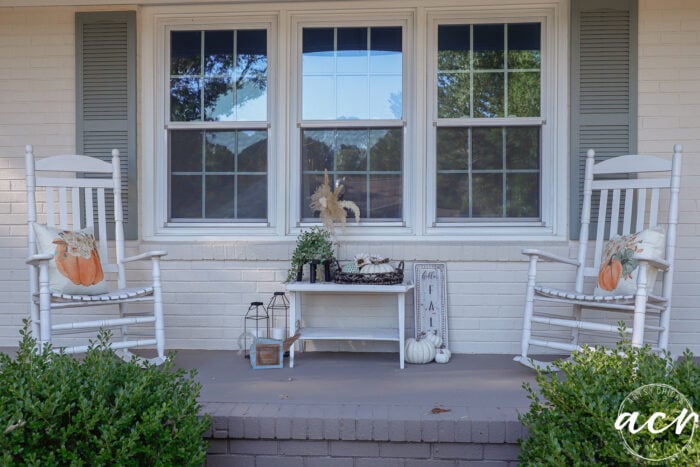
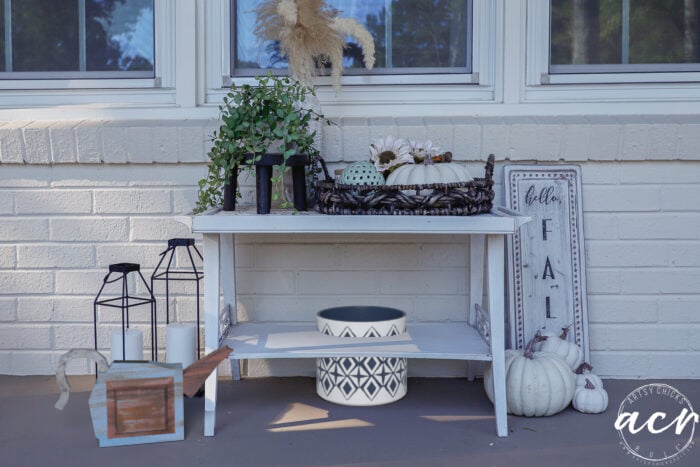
planter: none [334,321,371,361] -> present [316,306,407,406]

